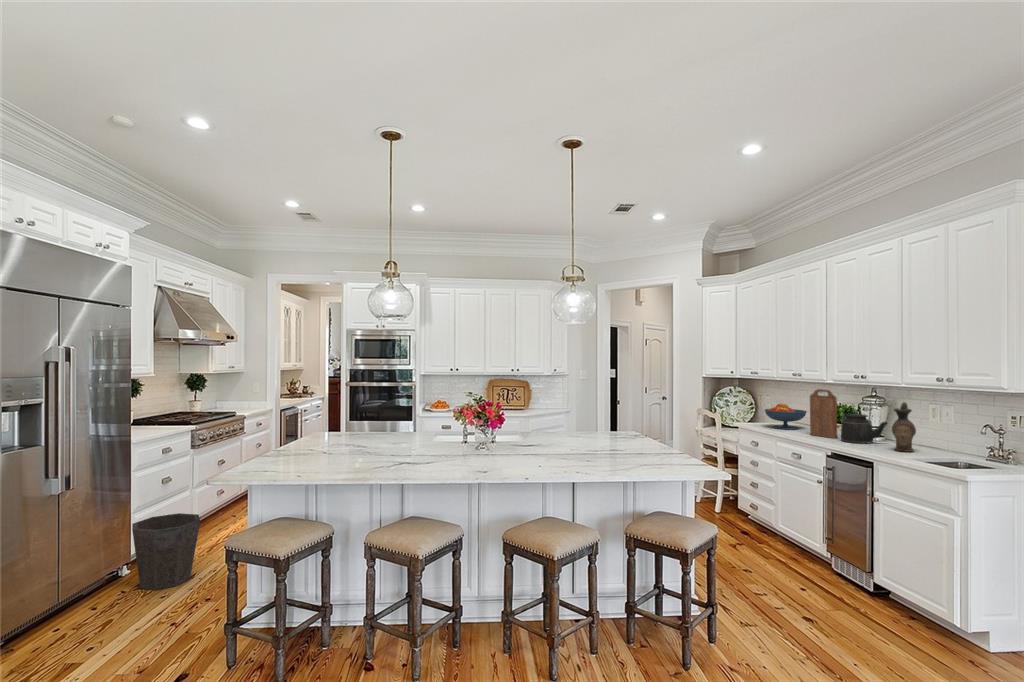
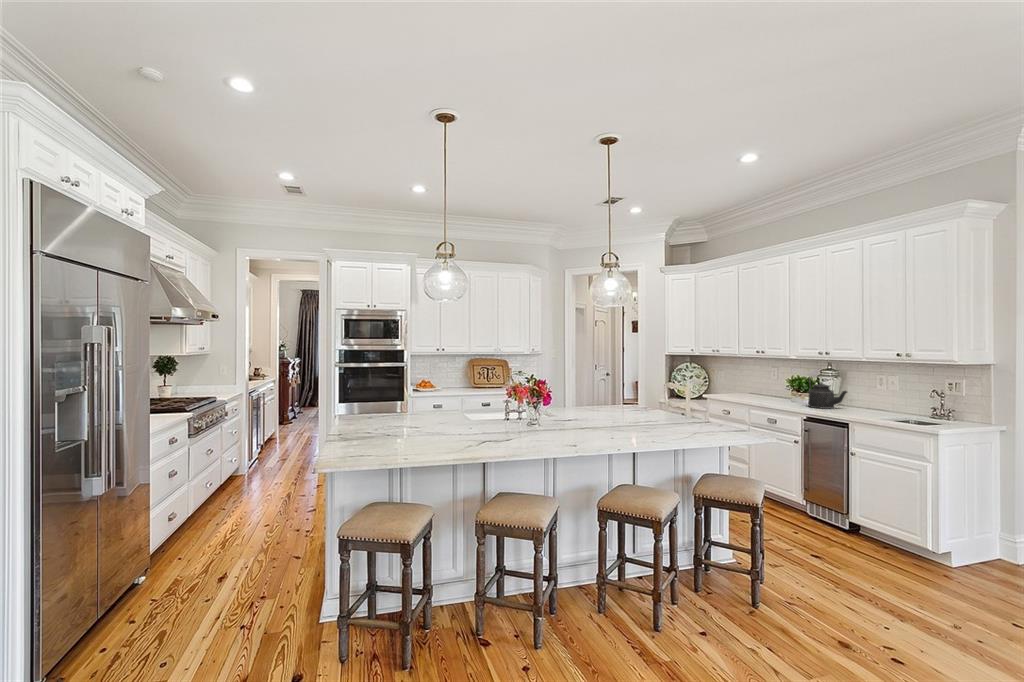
cutting board: present [810,389,837,438] -> none [778,365,803,405]
ceramic pitcher: present [892,402,916,452] -> none [859,374,879,414]
fruit bowl: present [765,404,807,429] -> none [731,377,766,399]
waste bin: present [132,513,200,590] -> none [158,507,236,592]

